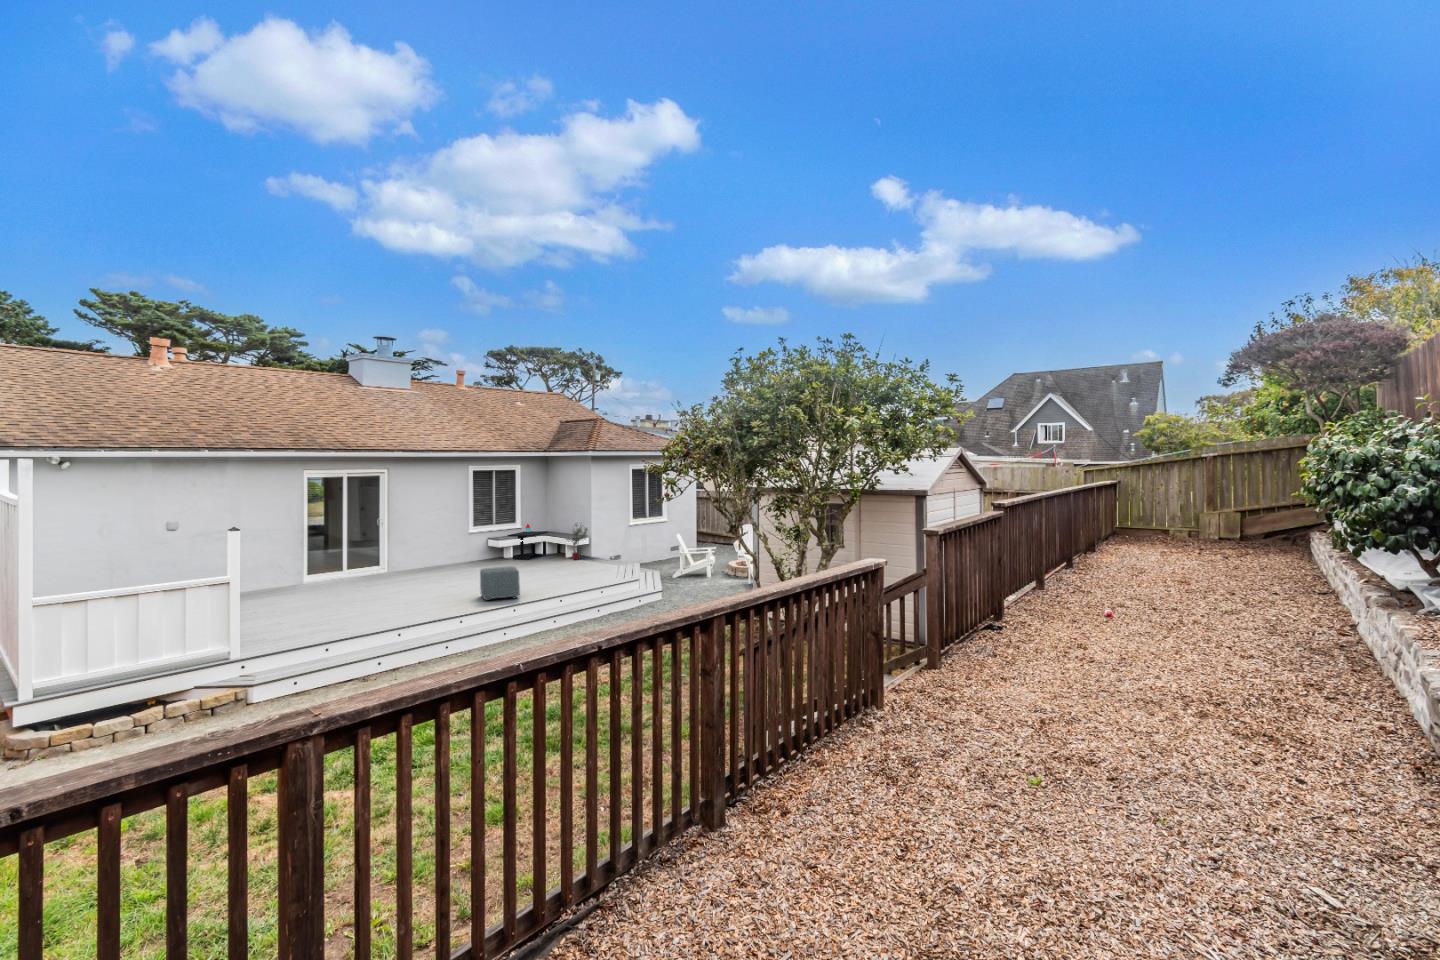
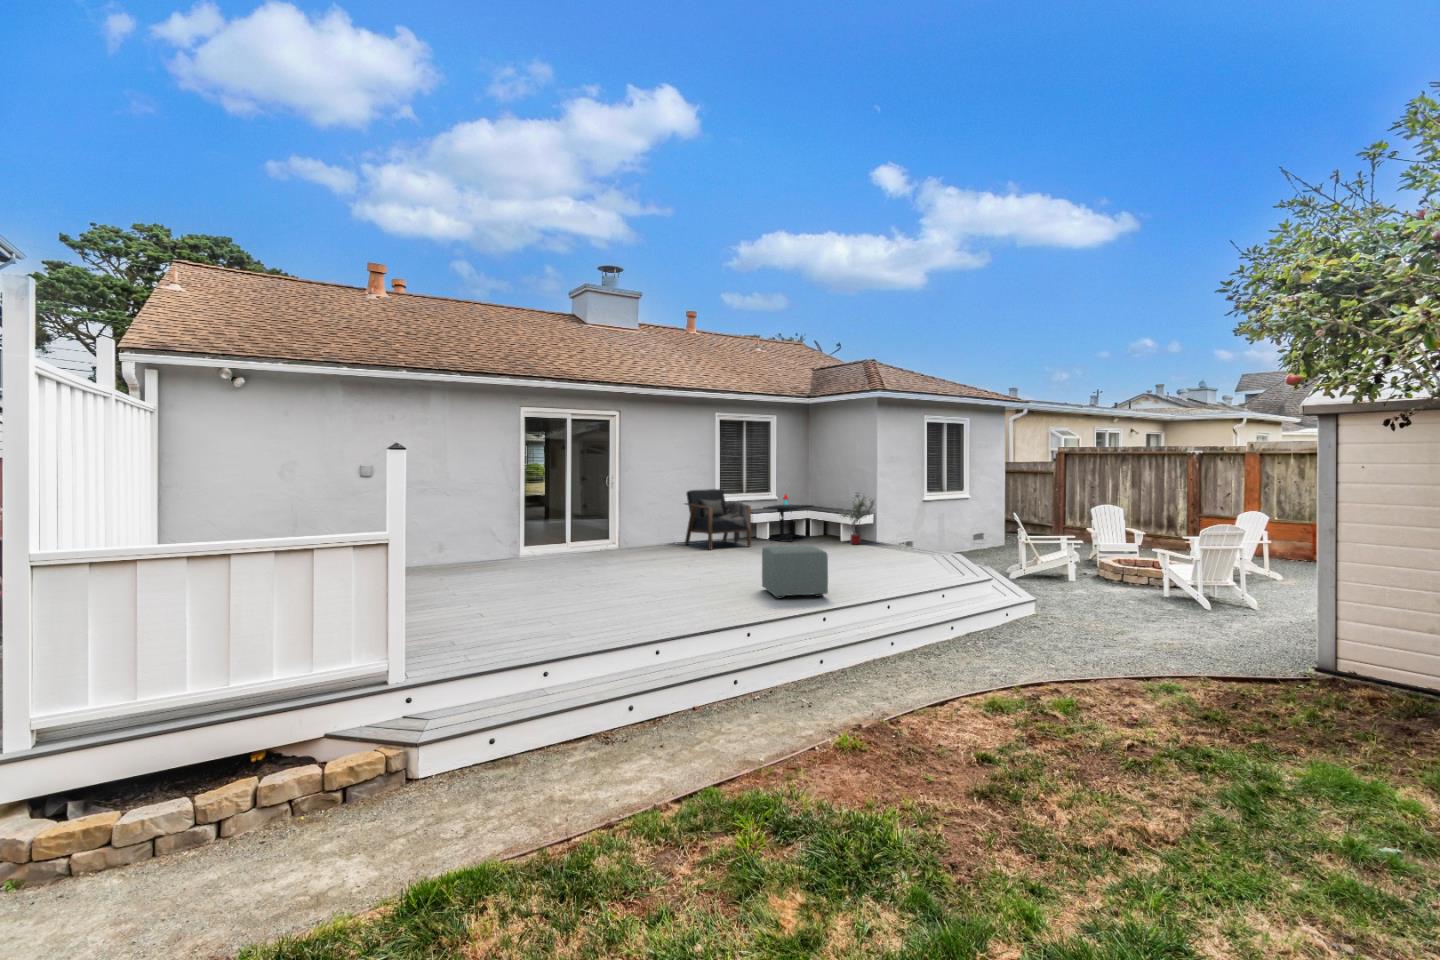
armchair: none [442,523,495,570] -> present [685,489,751,550]

